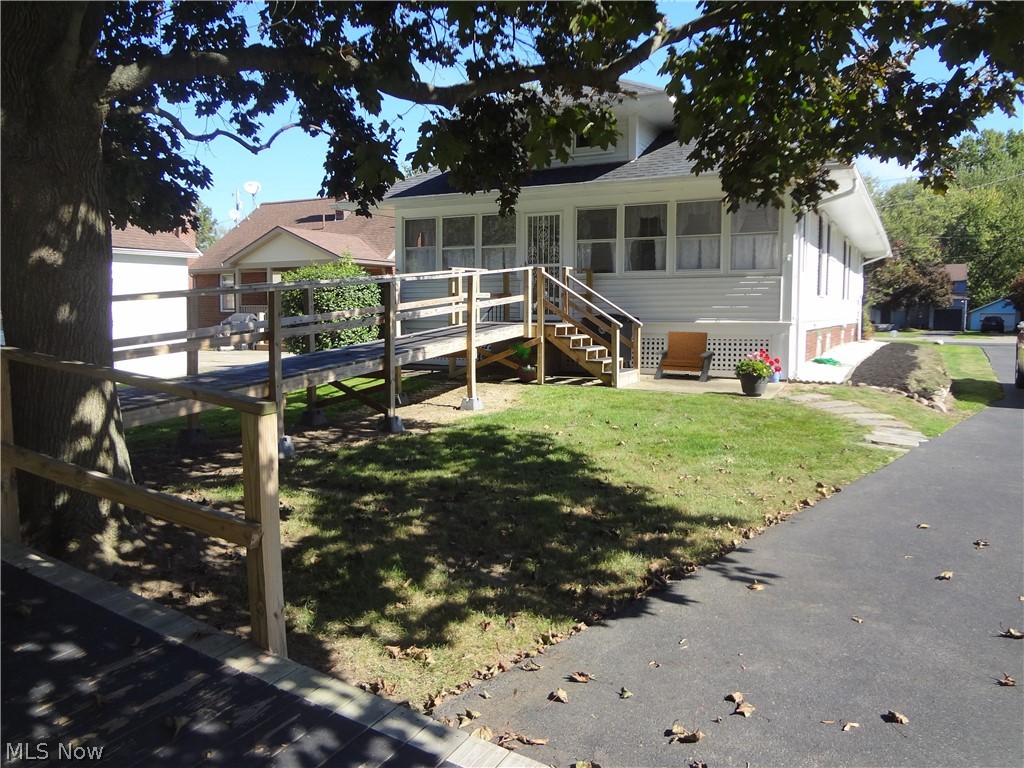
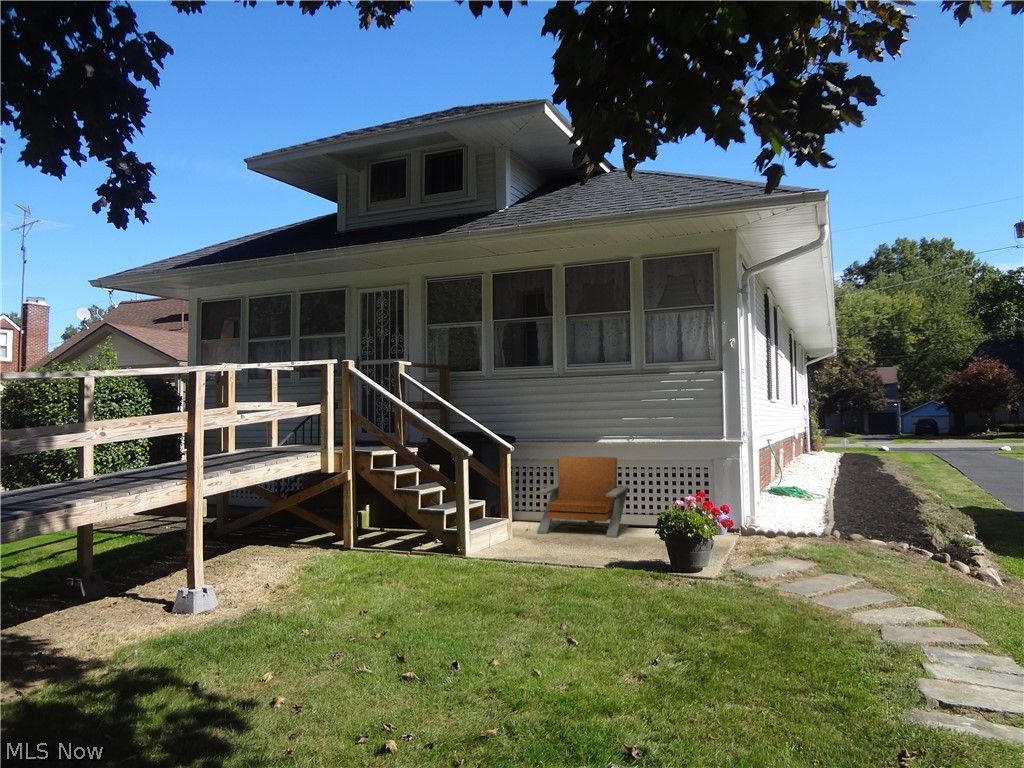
potted tree: present [510,343,535,382] -> none [293,475,340,547]

